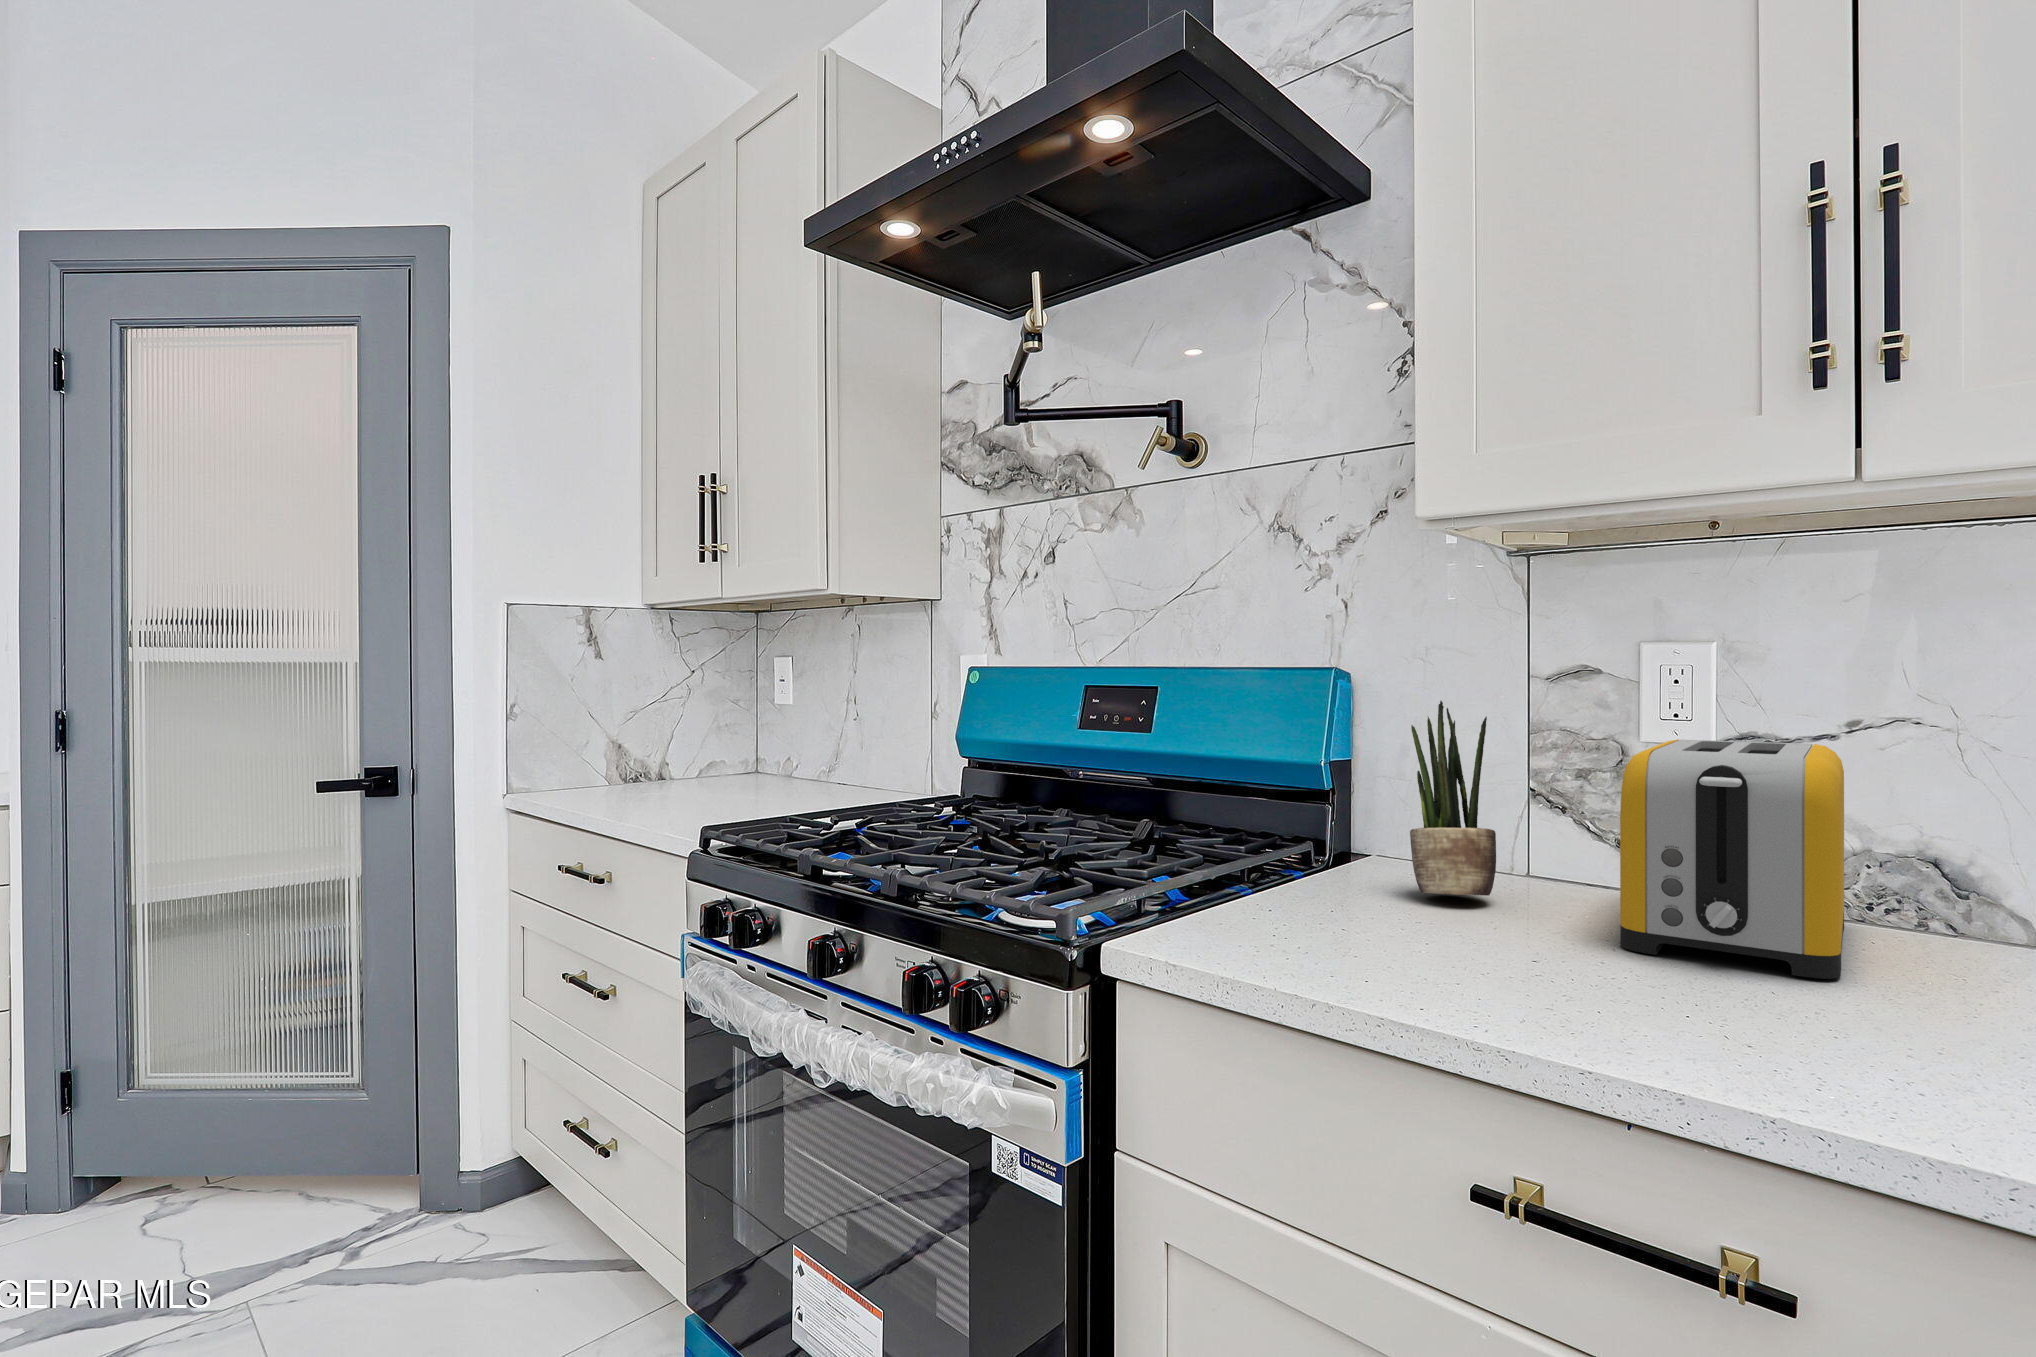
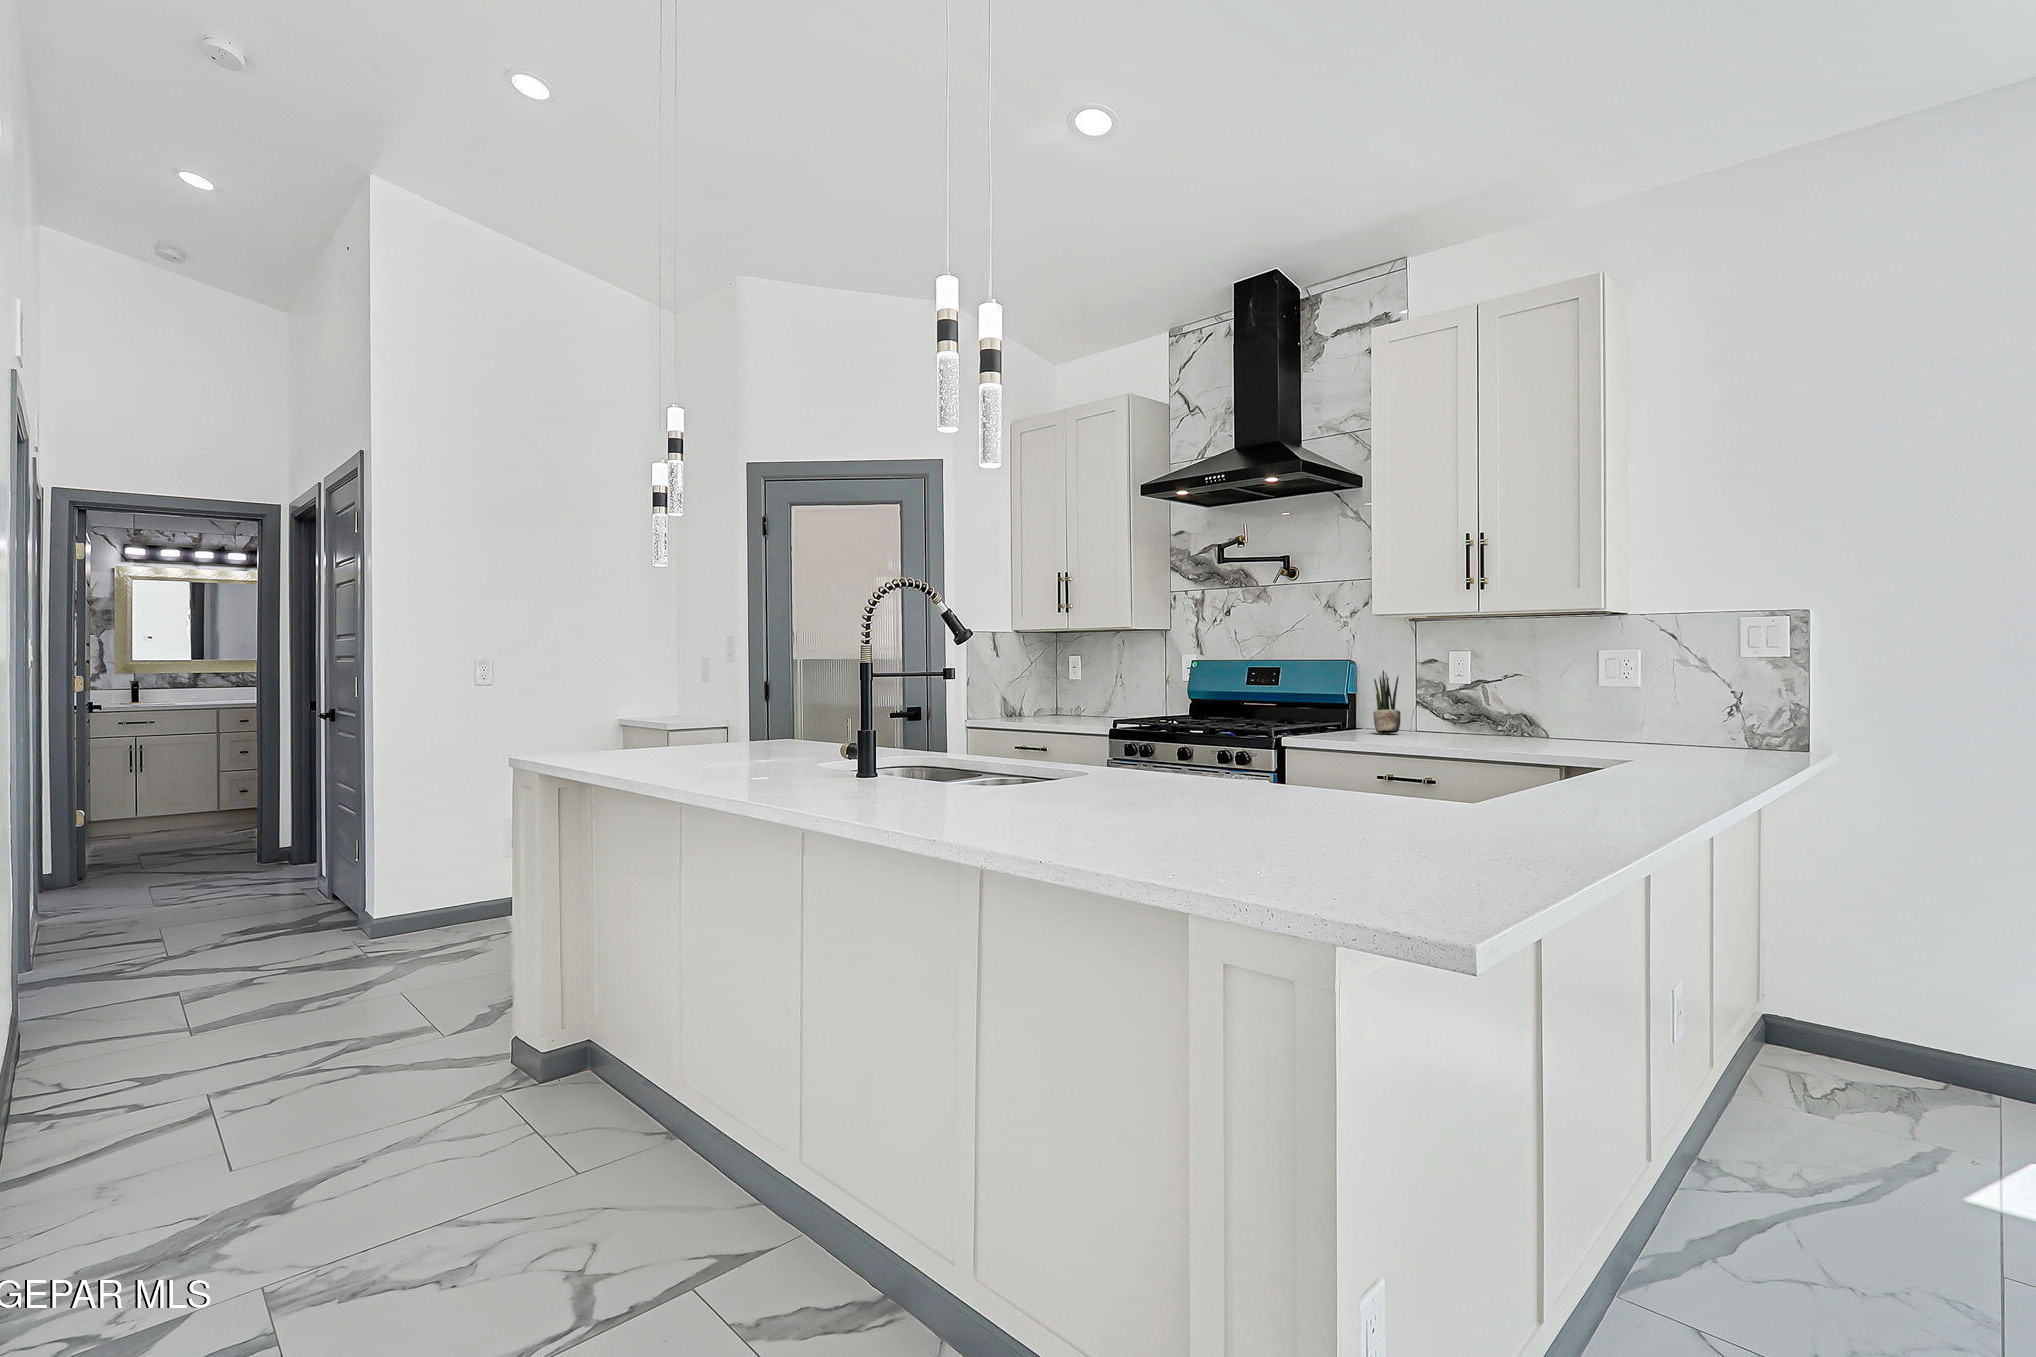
toaster: present [1620,739,1844,979] -> none [1430,682,1502,740]

